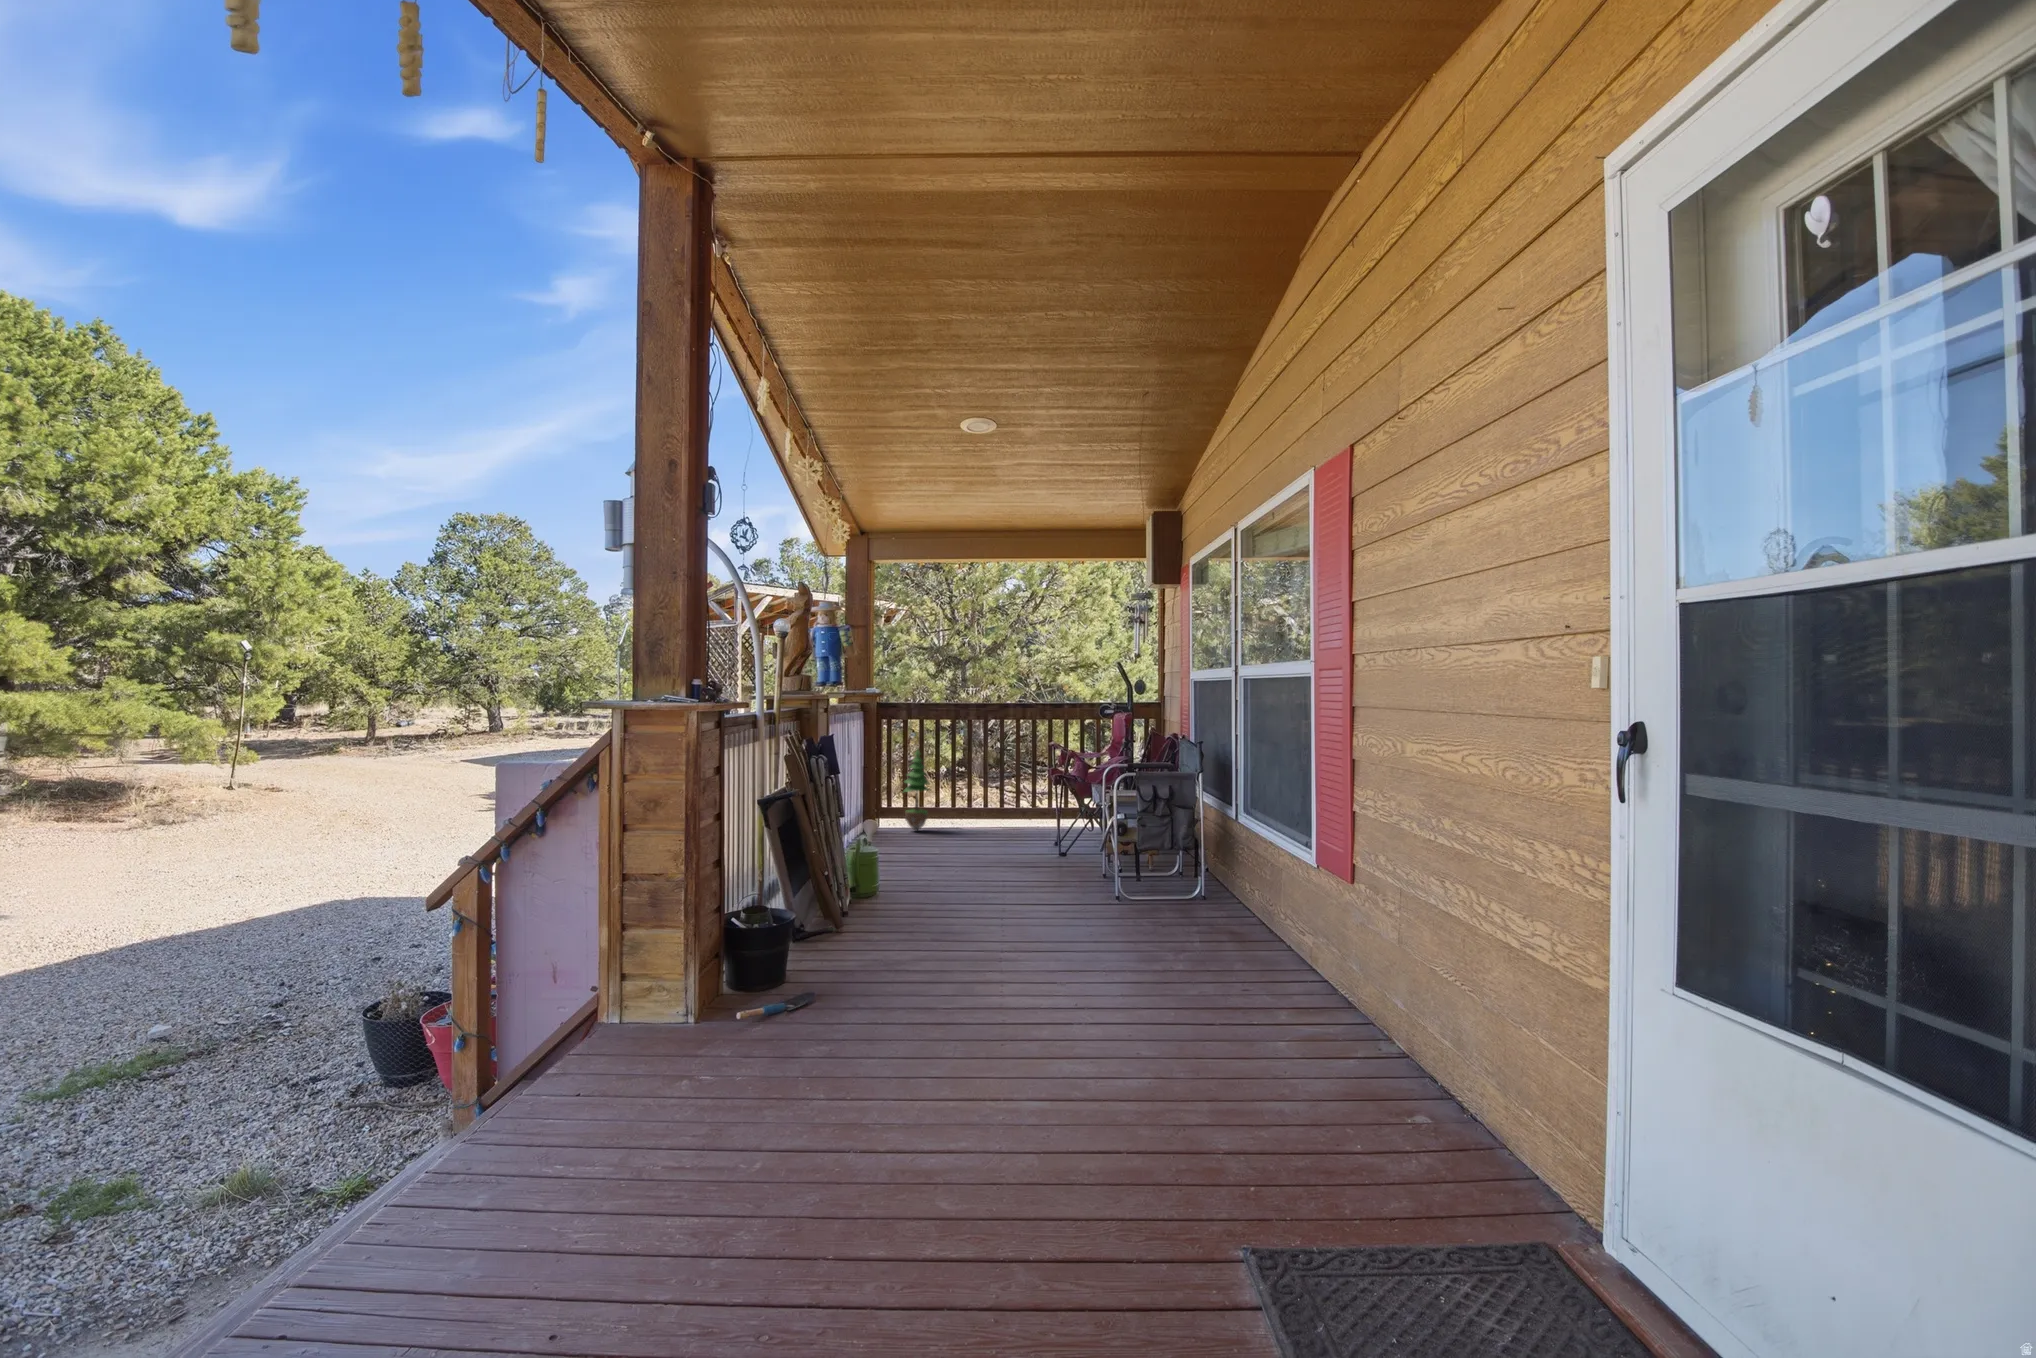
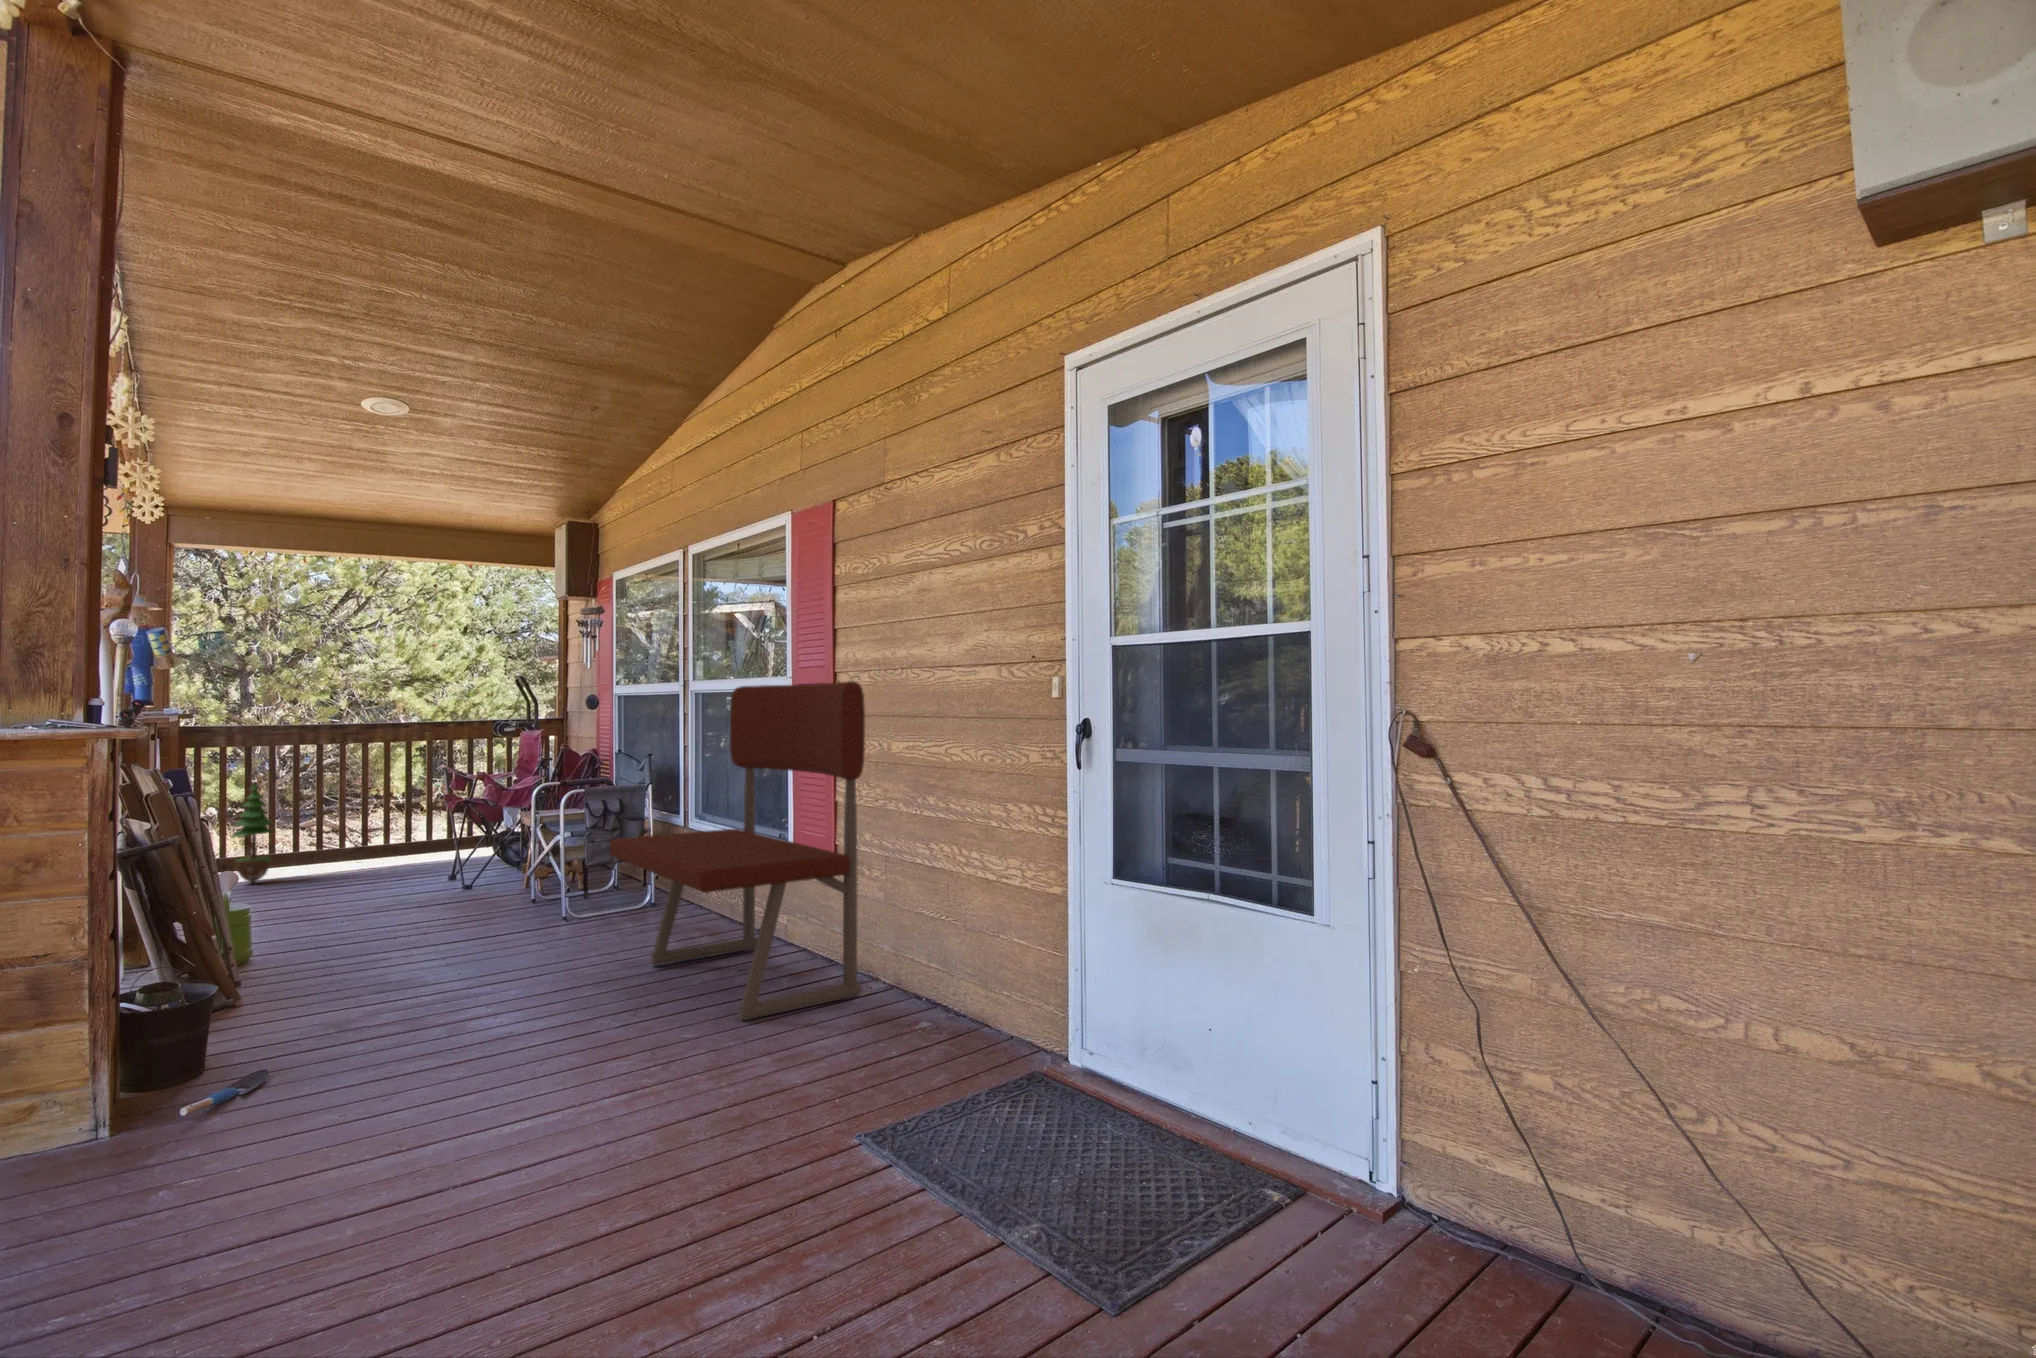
bench: none [1115,666,1363,1054] -> present [609,681,865,1020]

